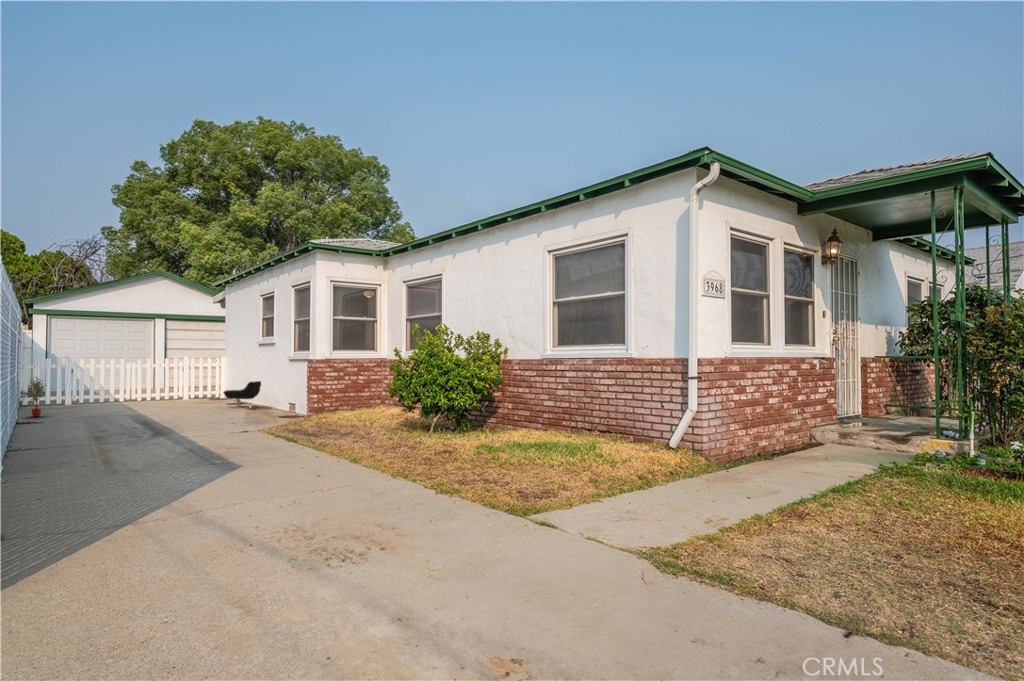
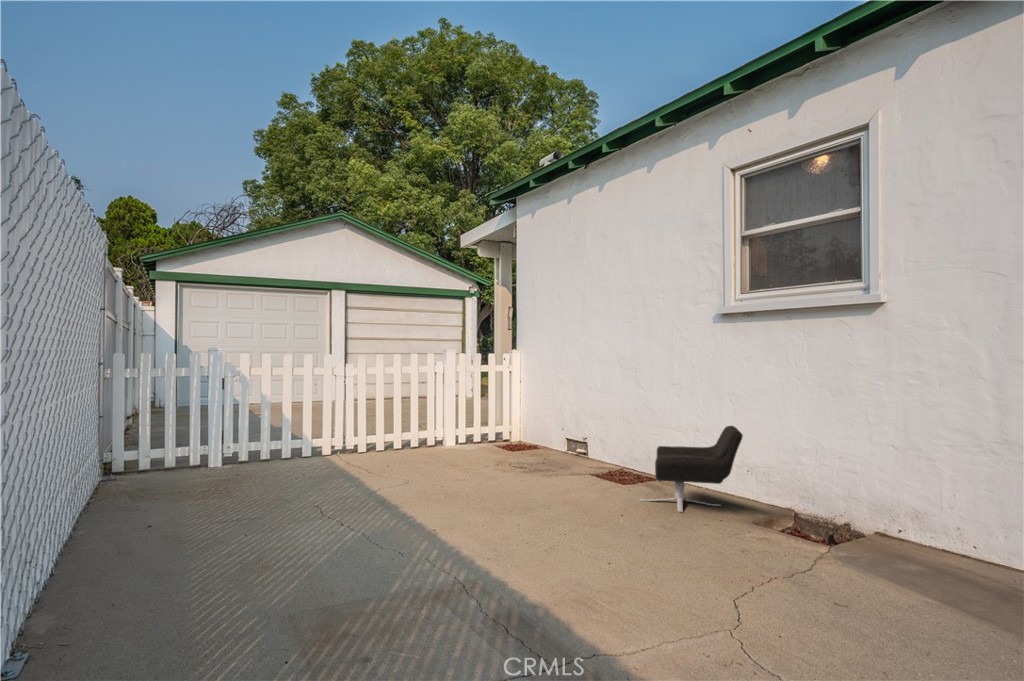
potted tree: present [21,377,45,417] -> none [51,433,155,601]

